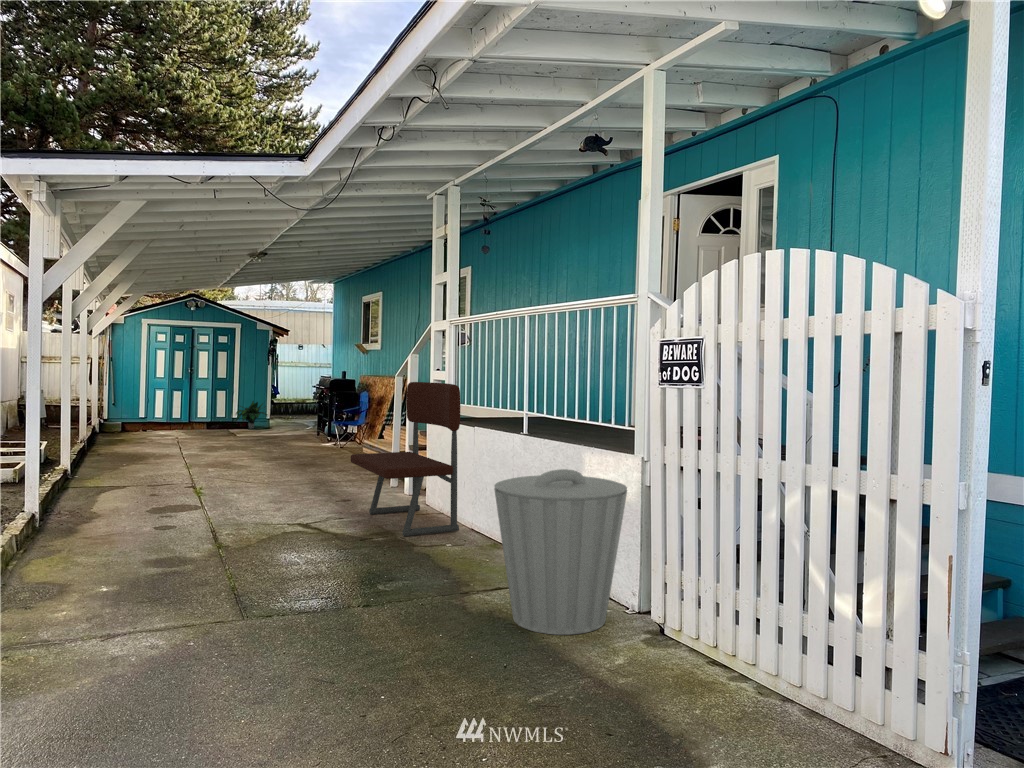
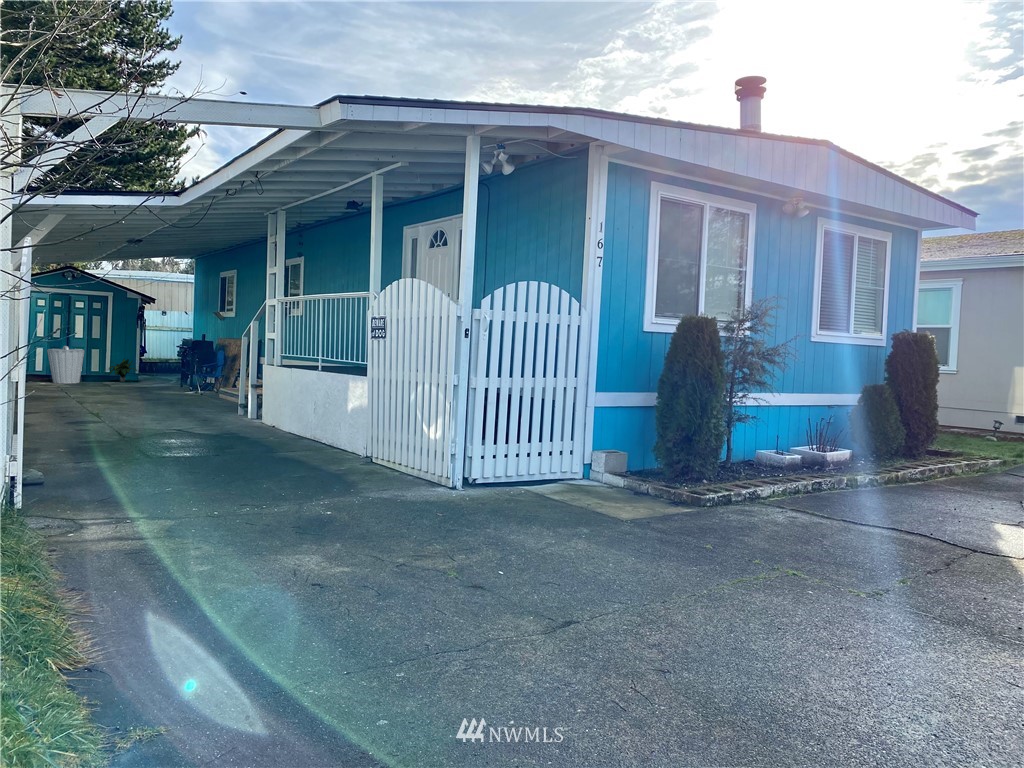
bench: present [351,382,460,536] -> none [206,342,276,436]
trash can: present [494,469,627,635] -> present [47,346,84,383]

